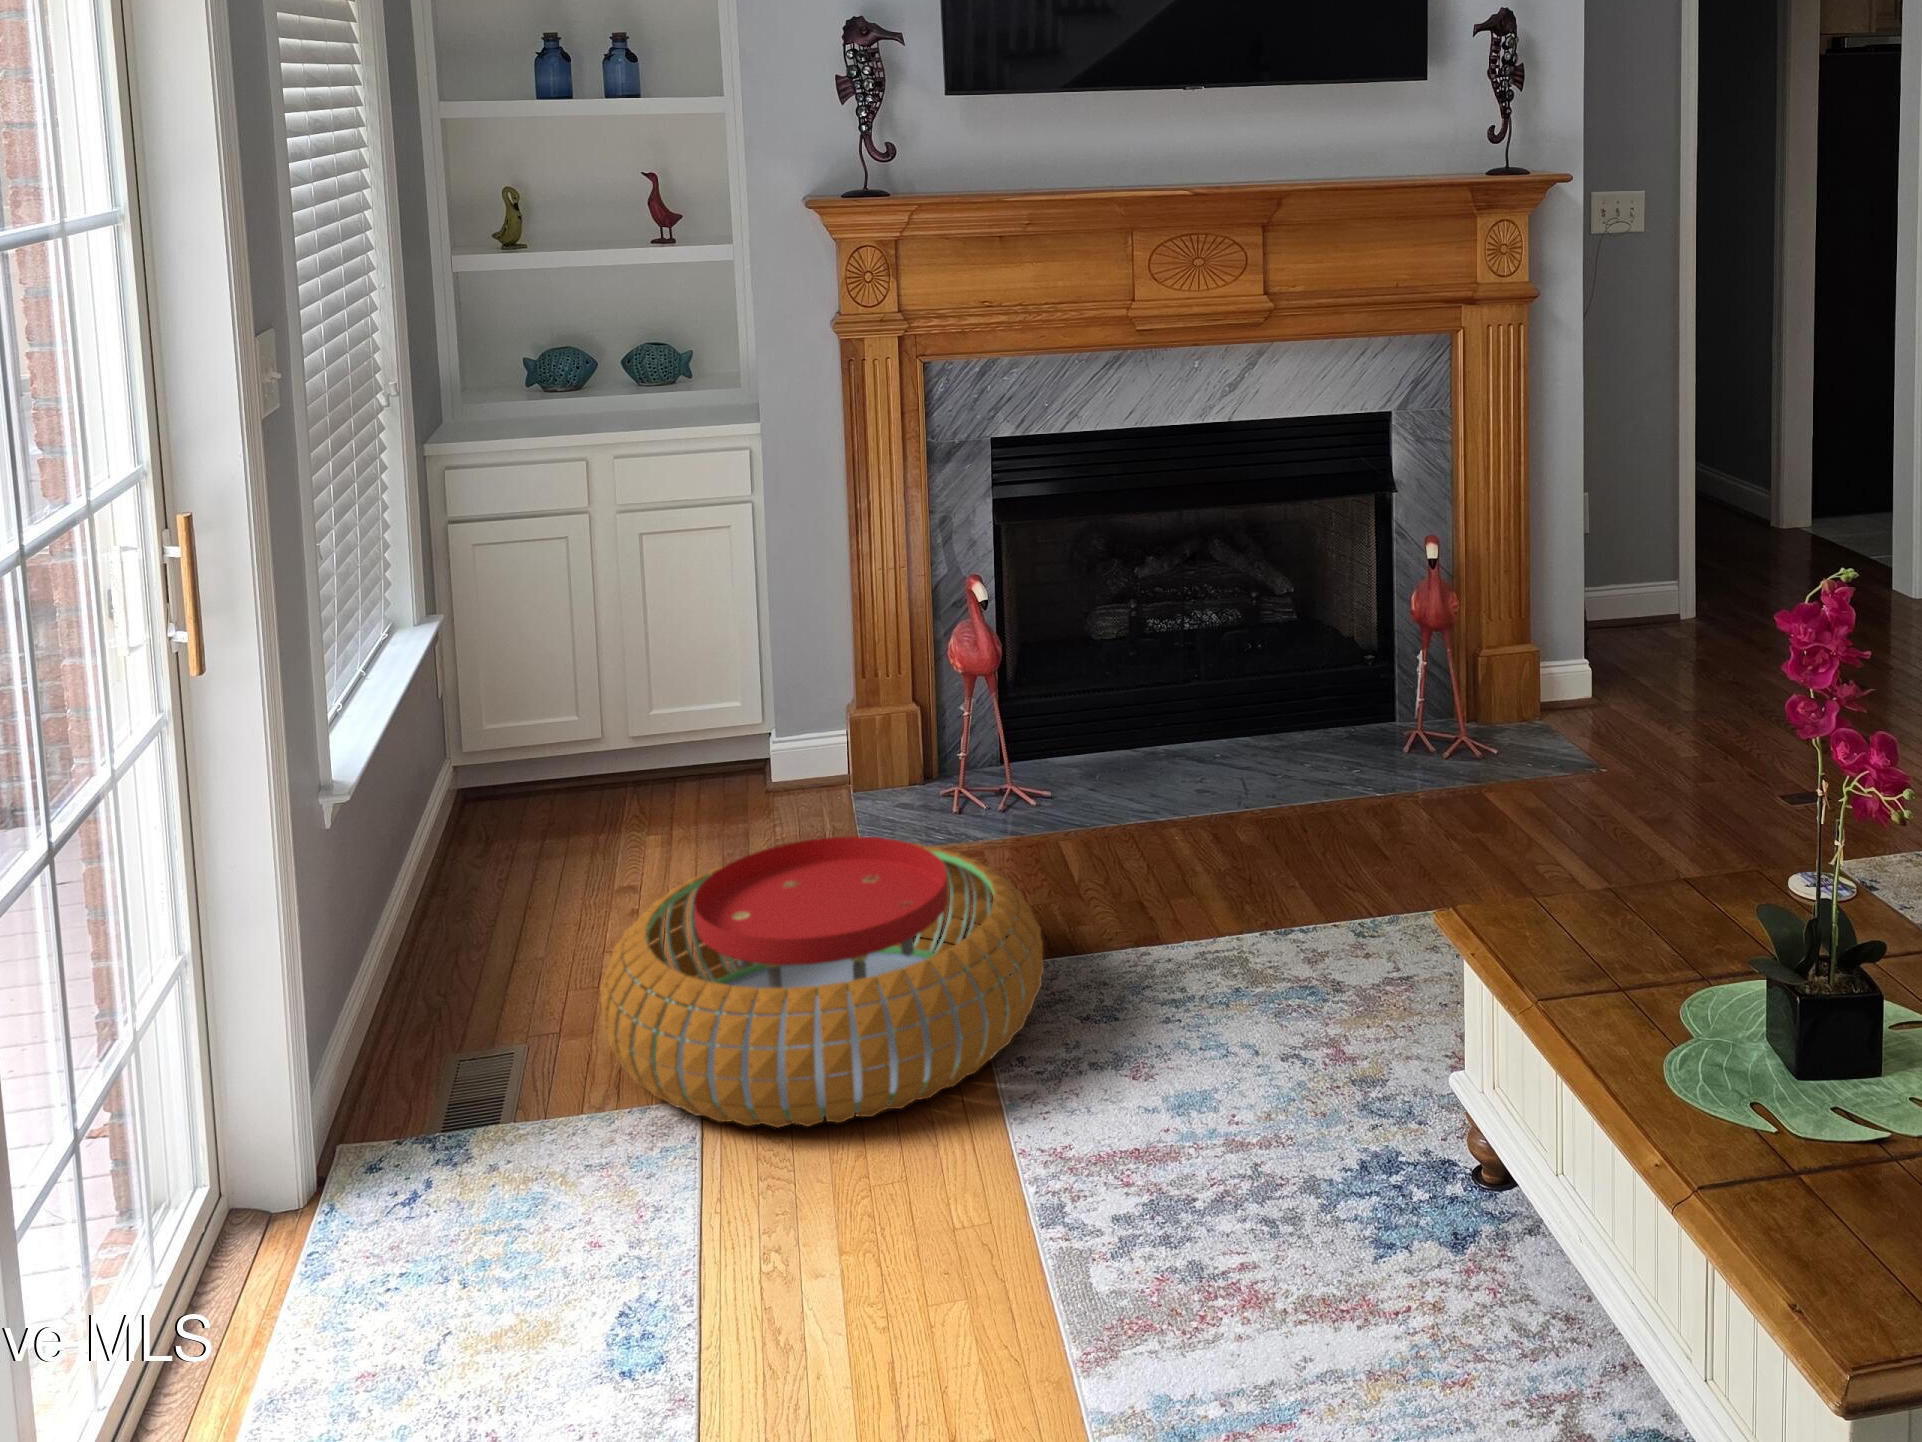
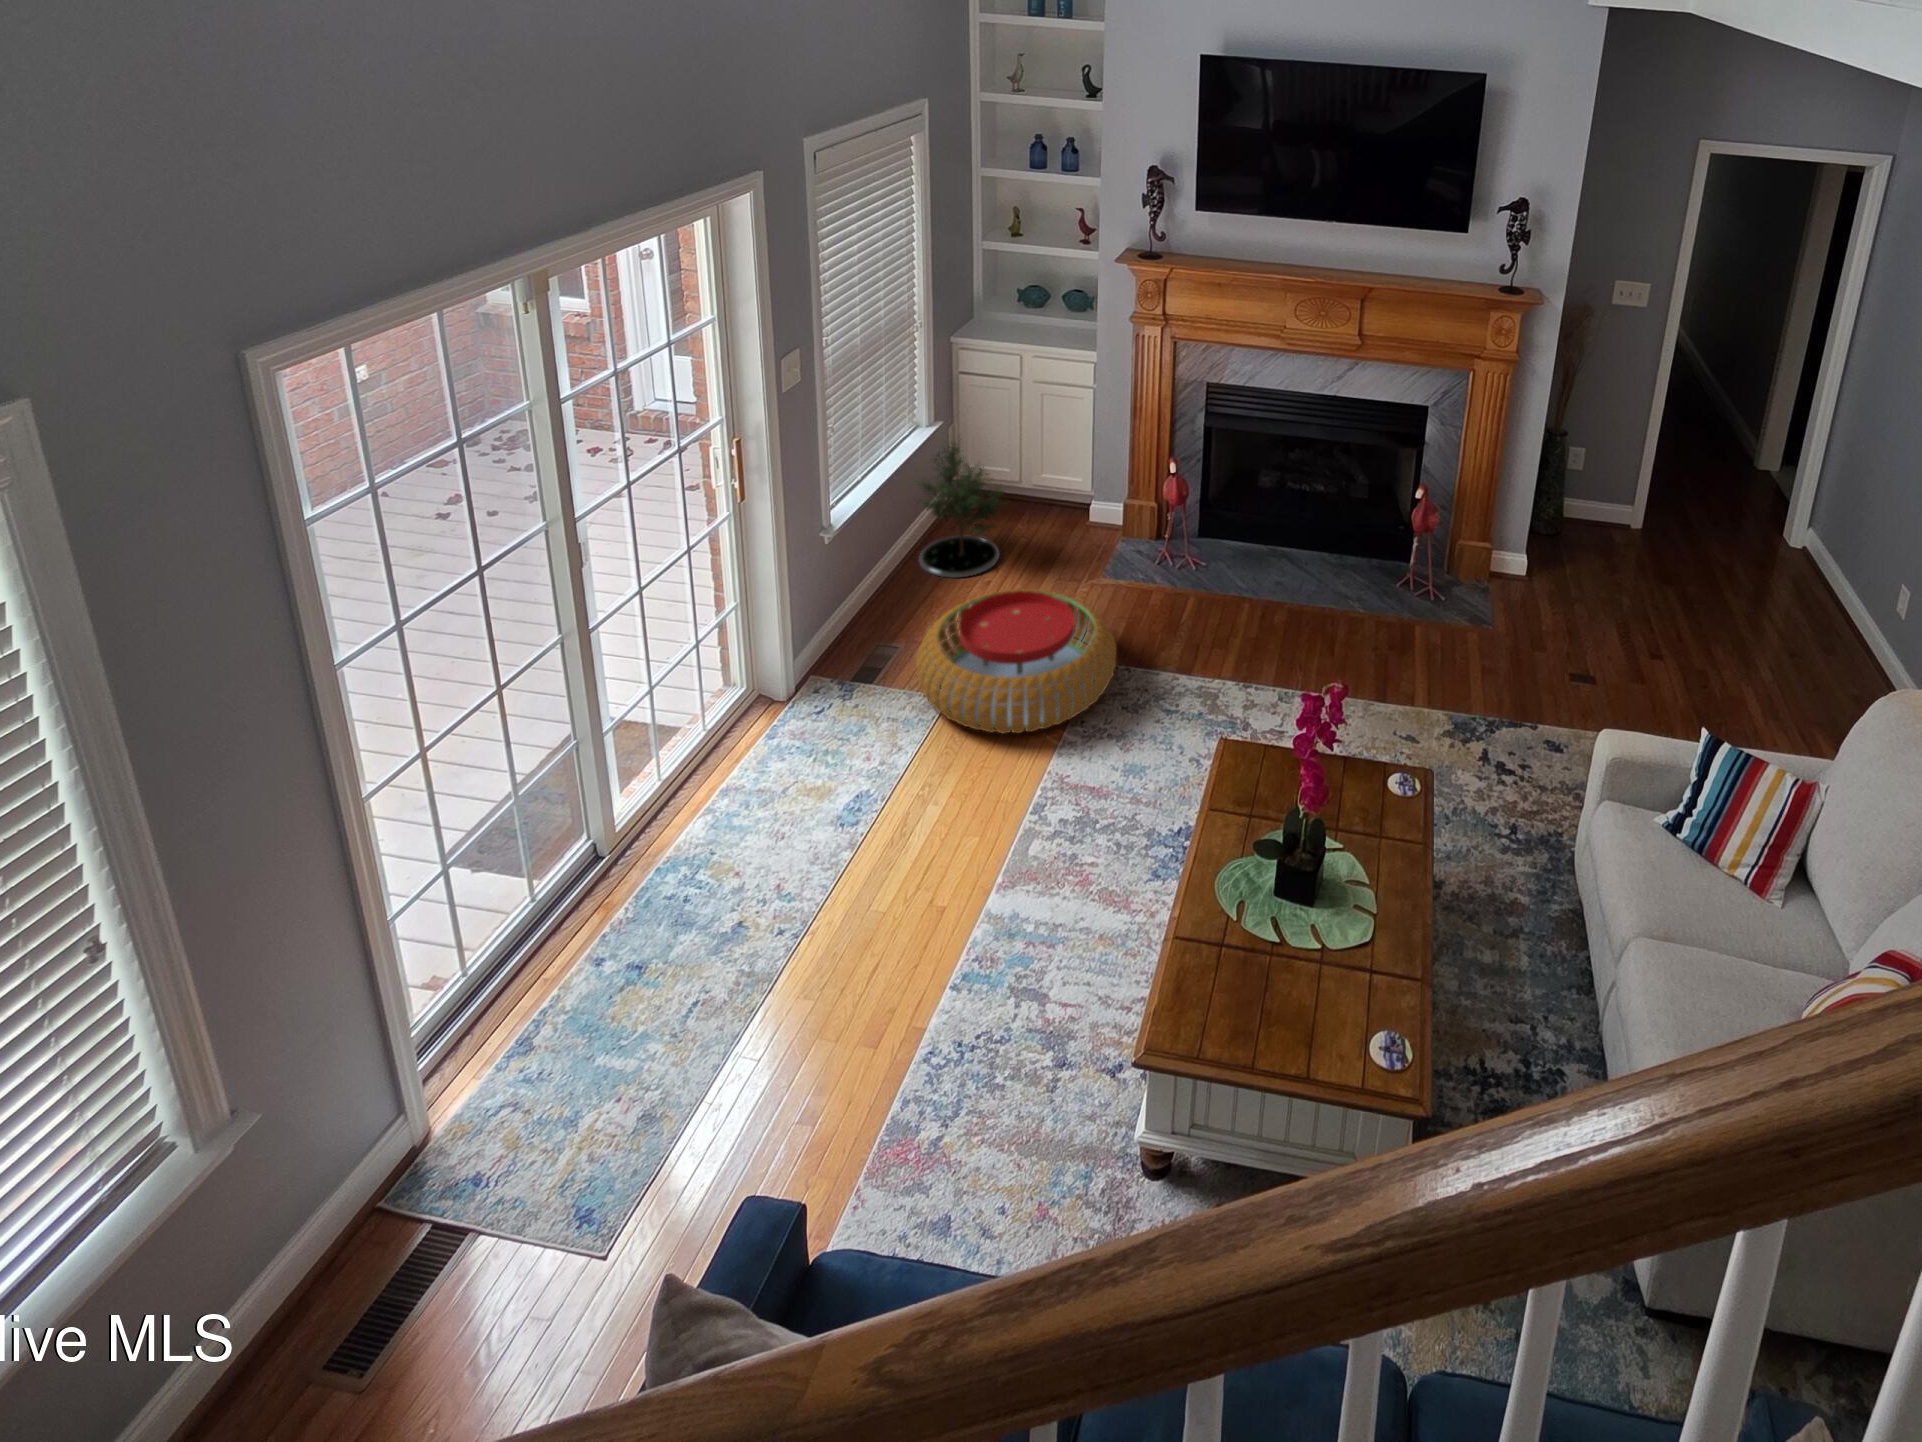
potted tree: none [425,587,646,917] -> present [917,436,1005,578]

